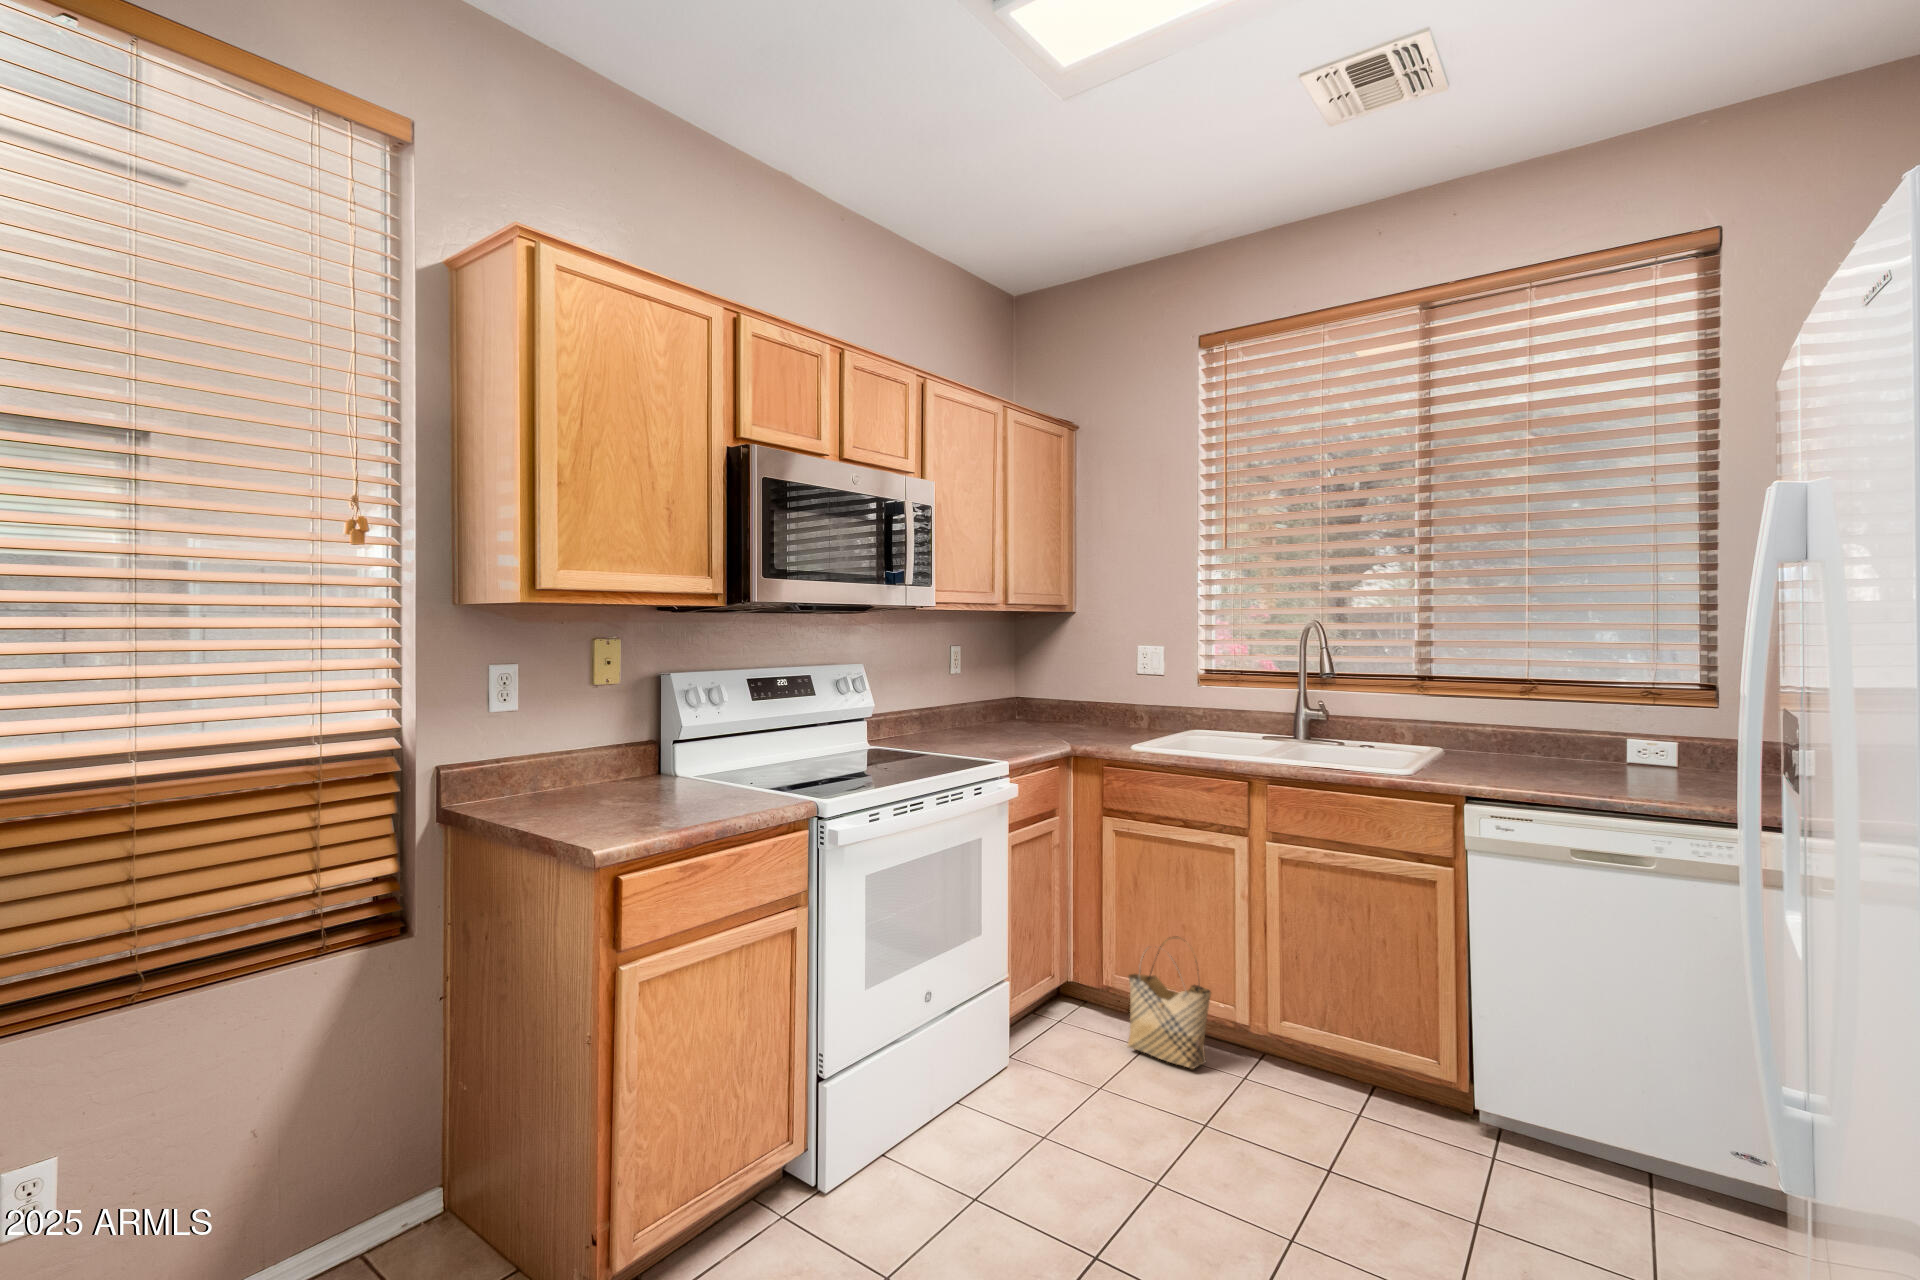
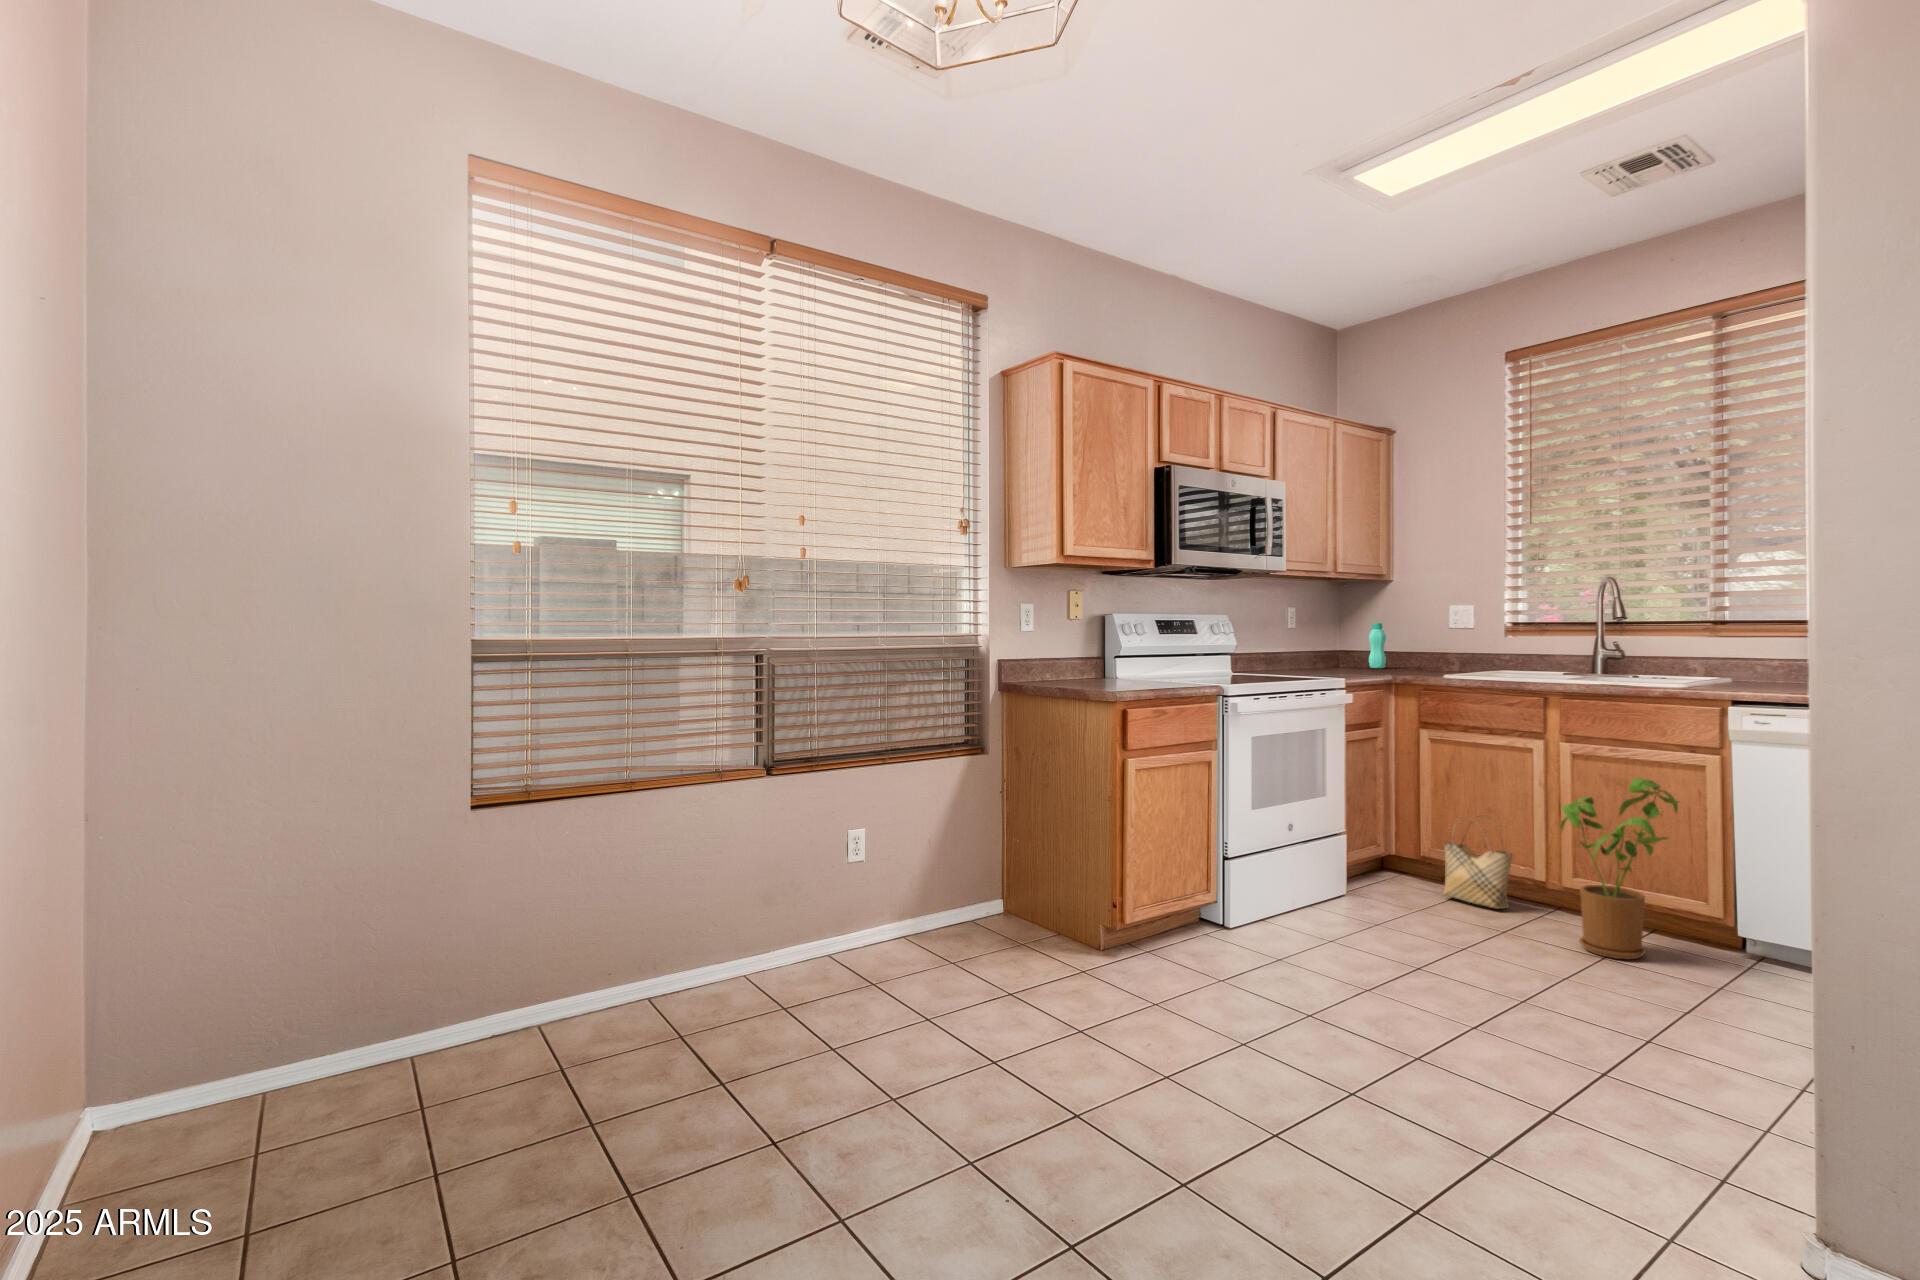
bottle: none [1045,666,1065,723] -> present [1369,623,1386,668]
house plant: none [1272,910,1418,1169] -> present [1560,778,1679,960]

